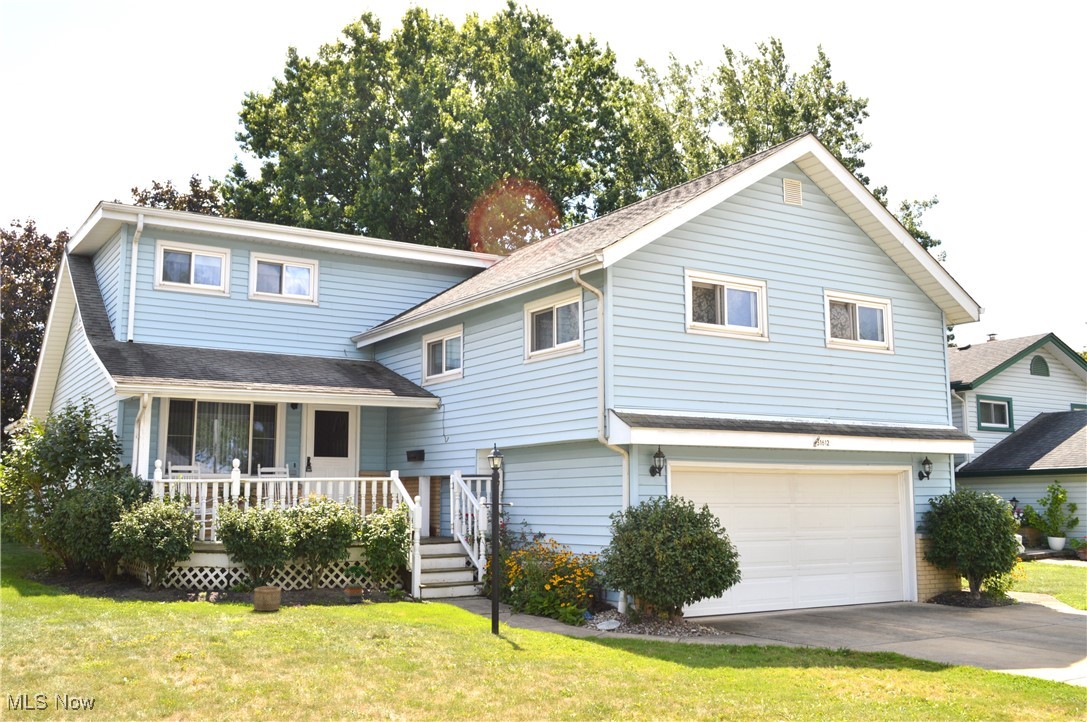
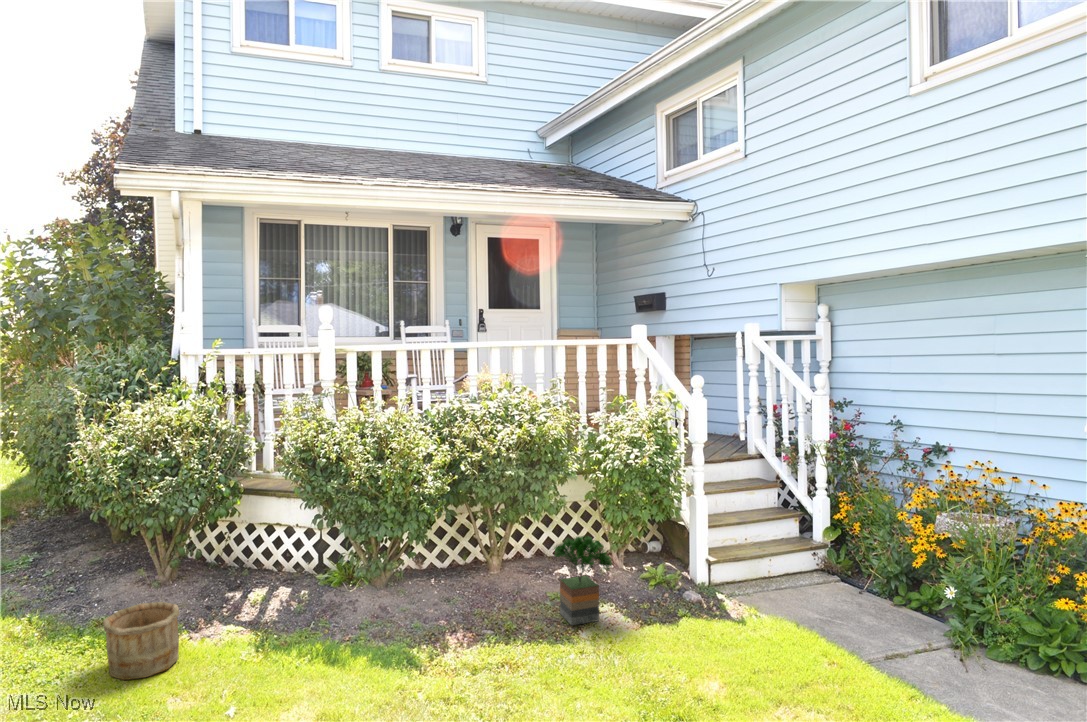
wooden bucket: present [254,586,281,611] -> present [103,602,179,680]

